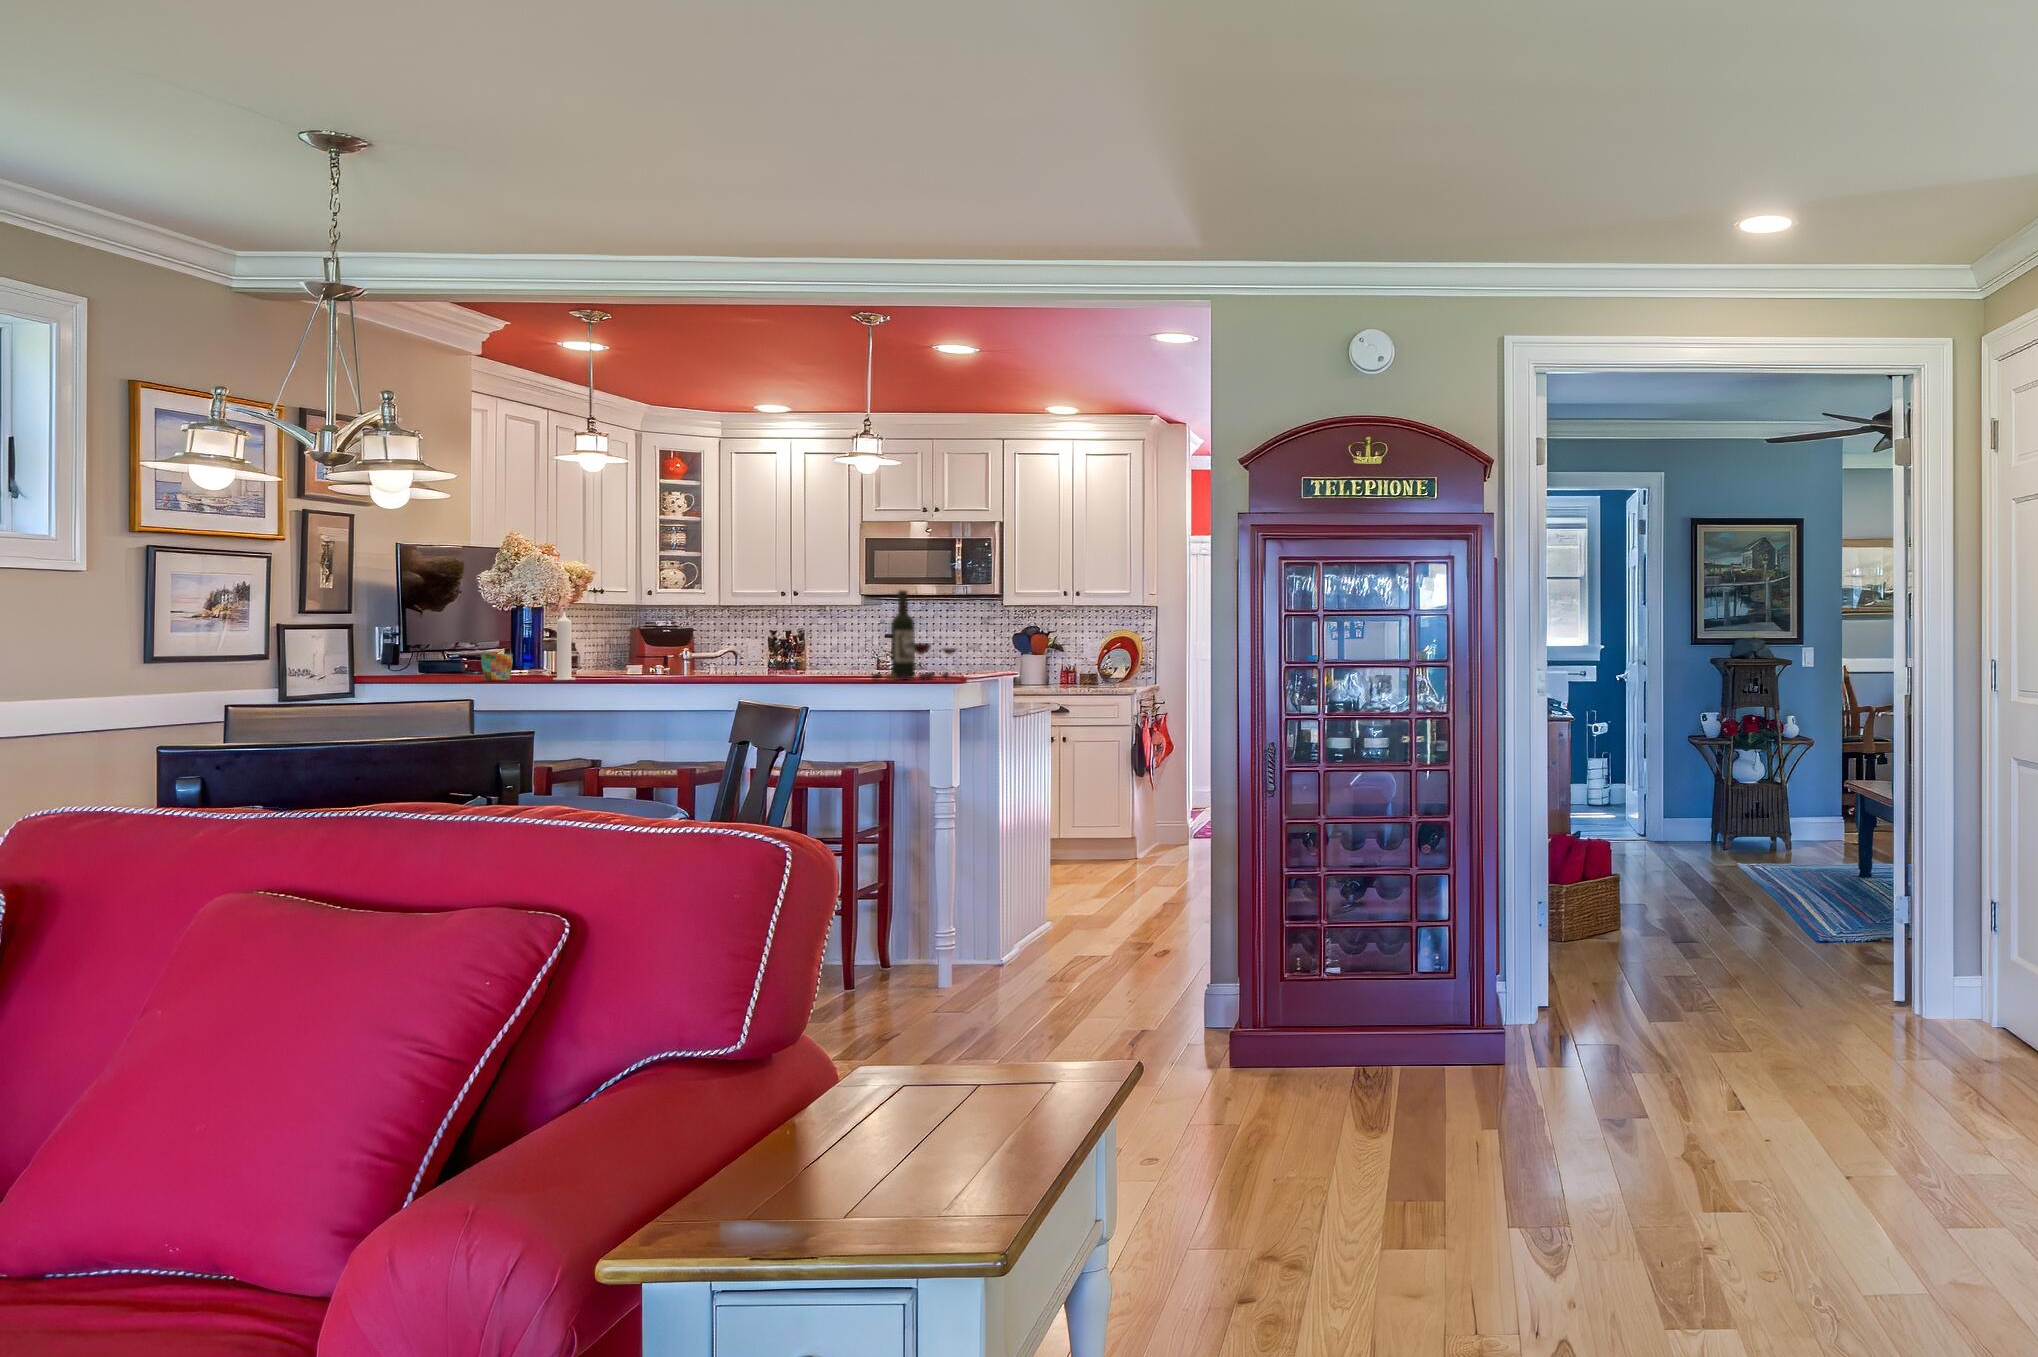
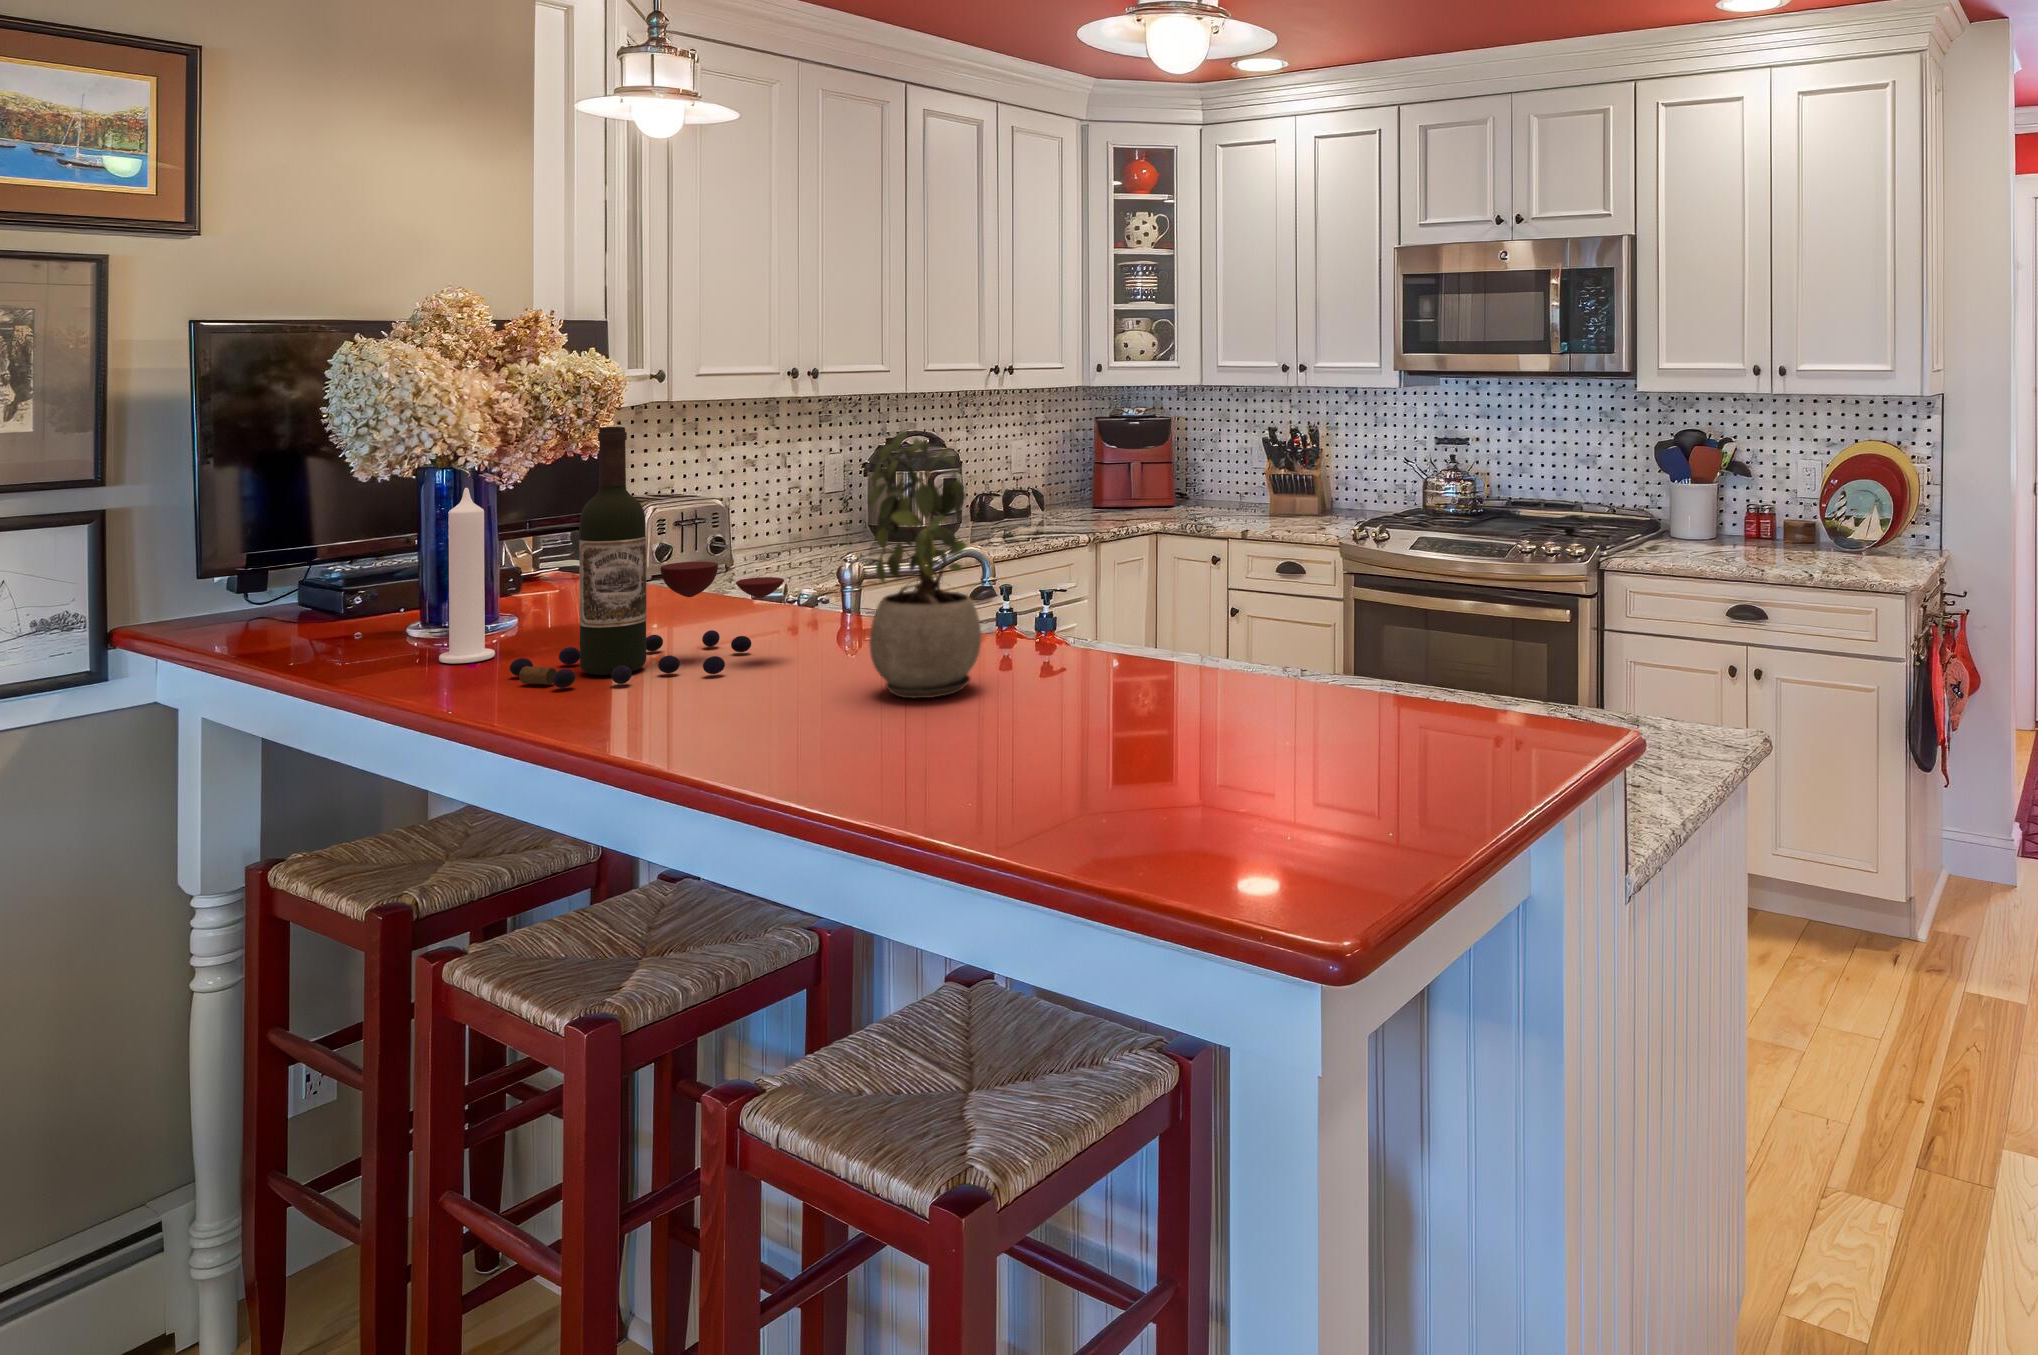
potted plant: none [767,588,813,679] -> present [867,430,981,698]
wine bottle: present [872,590,956,680] -> present [510,427,784,688]
mug: present [481,654,513,680] -> none [308,584,398,656]

